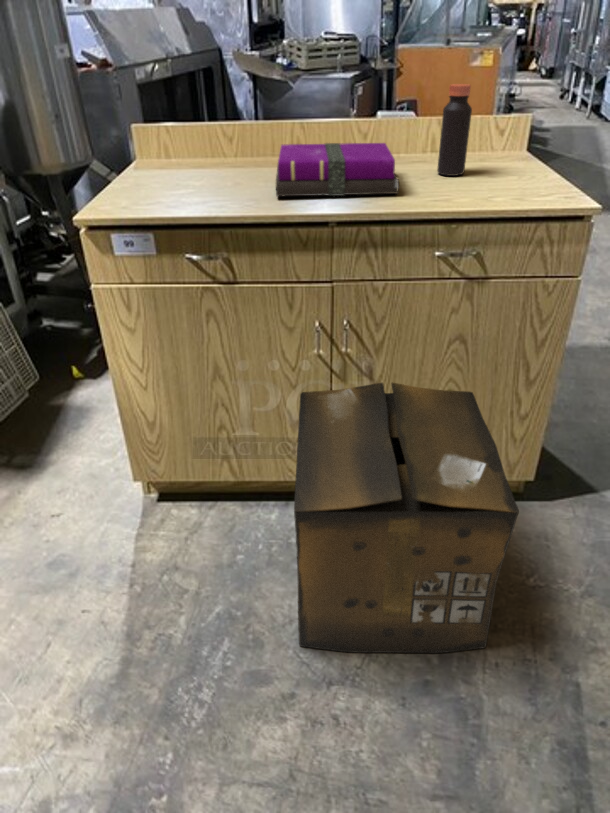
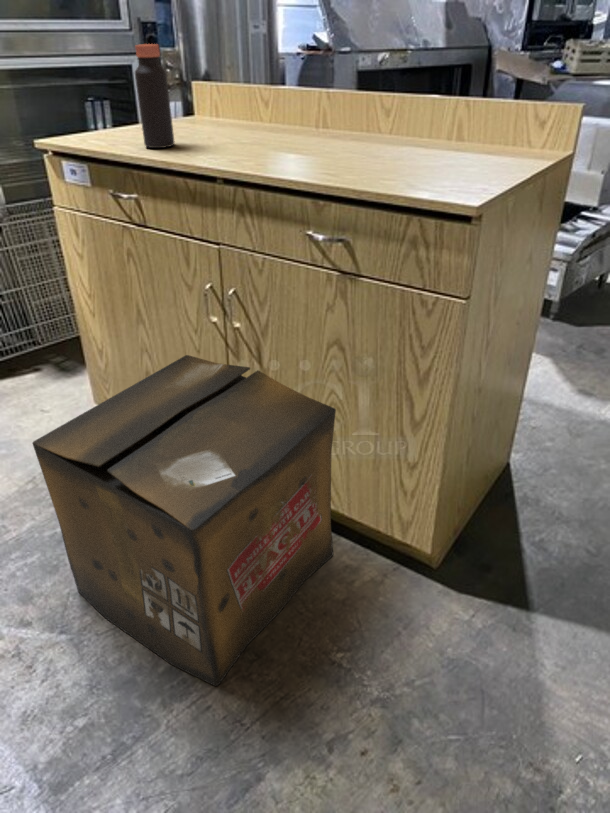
bottle: present [437,84,472,176] -> present [135,44,175,148]
notebook: present [276,143,399,196] -> none [193,99,355,160]

